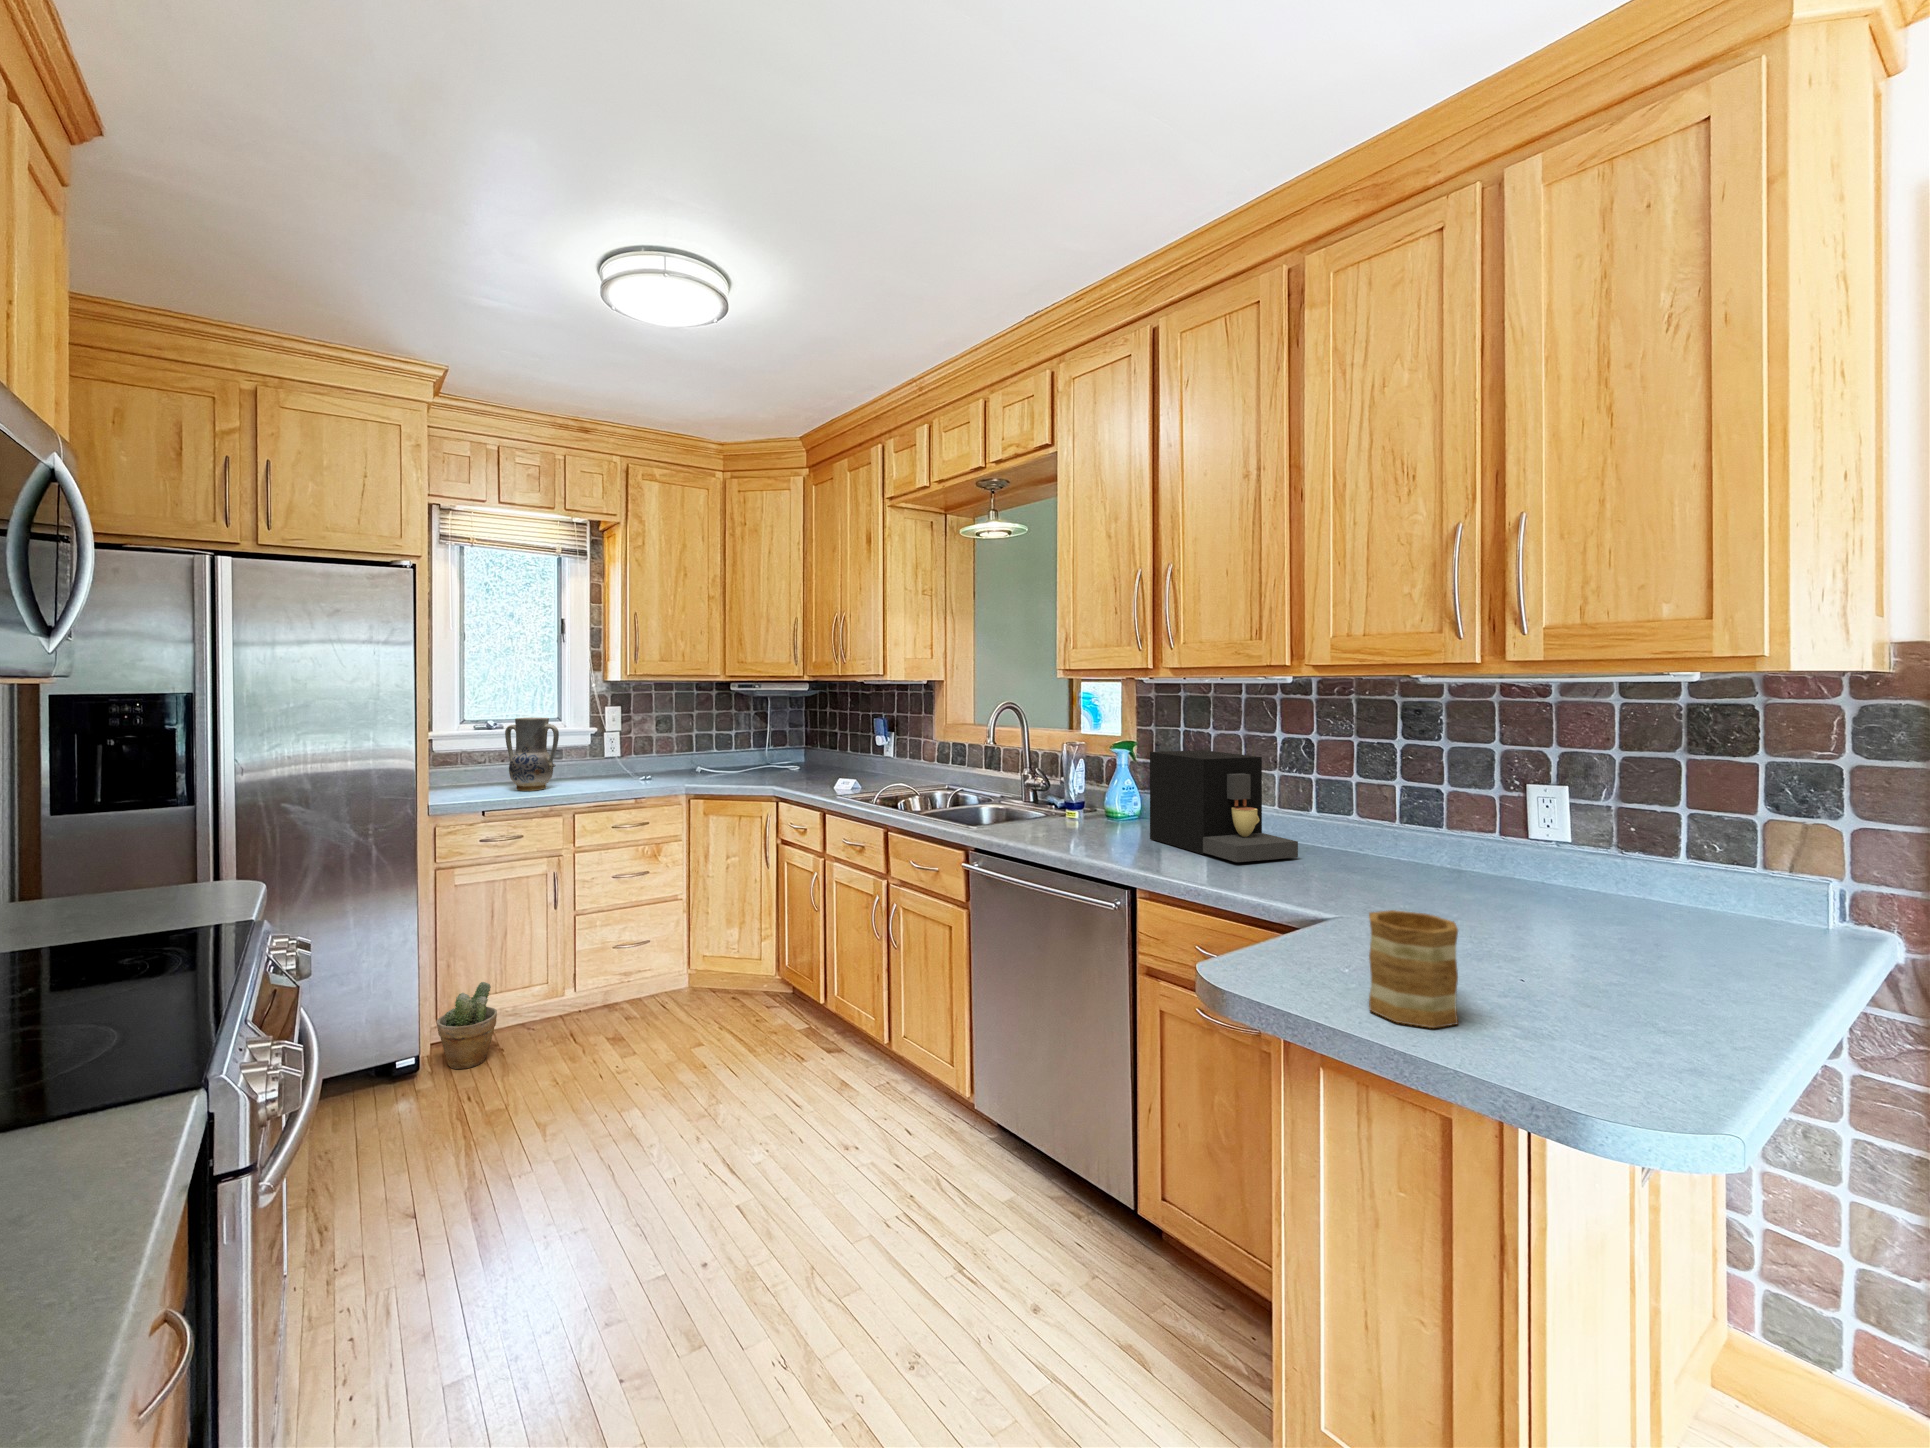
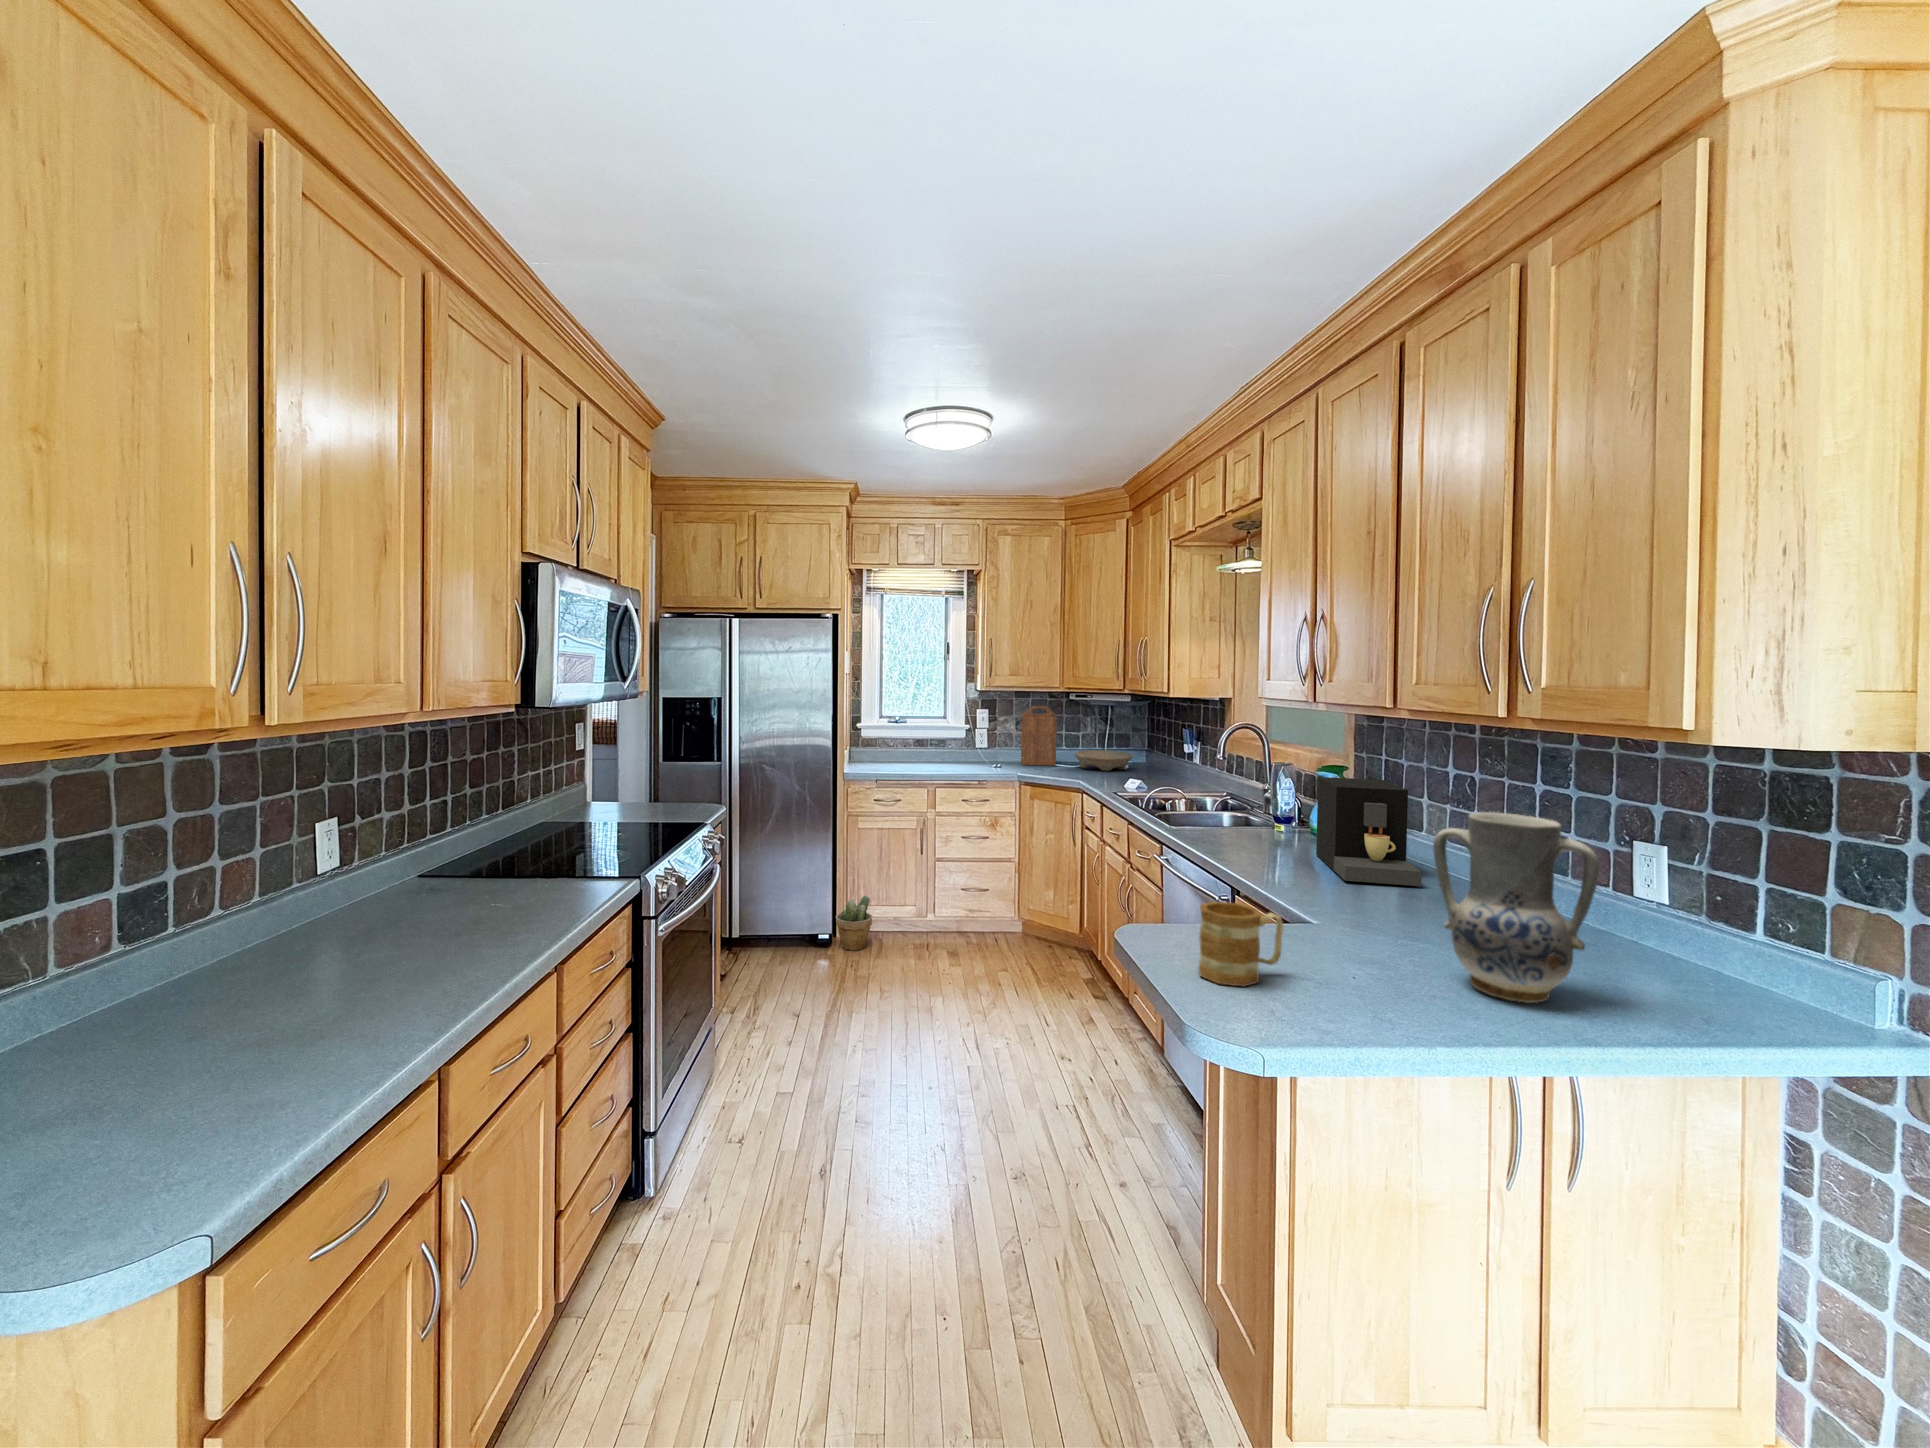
cutting board: none [668,701,710,775] -> present [1021,706,1057,766]
vase: present [505,717,559,791] -> present [1433,812,1599,1003]
bowl: none [737,750,805,773] -> present [1075,750,1133,771]

